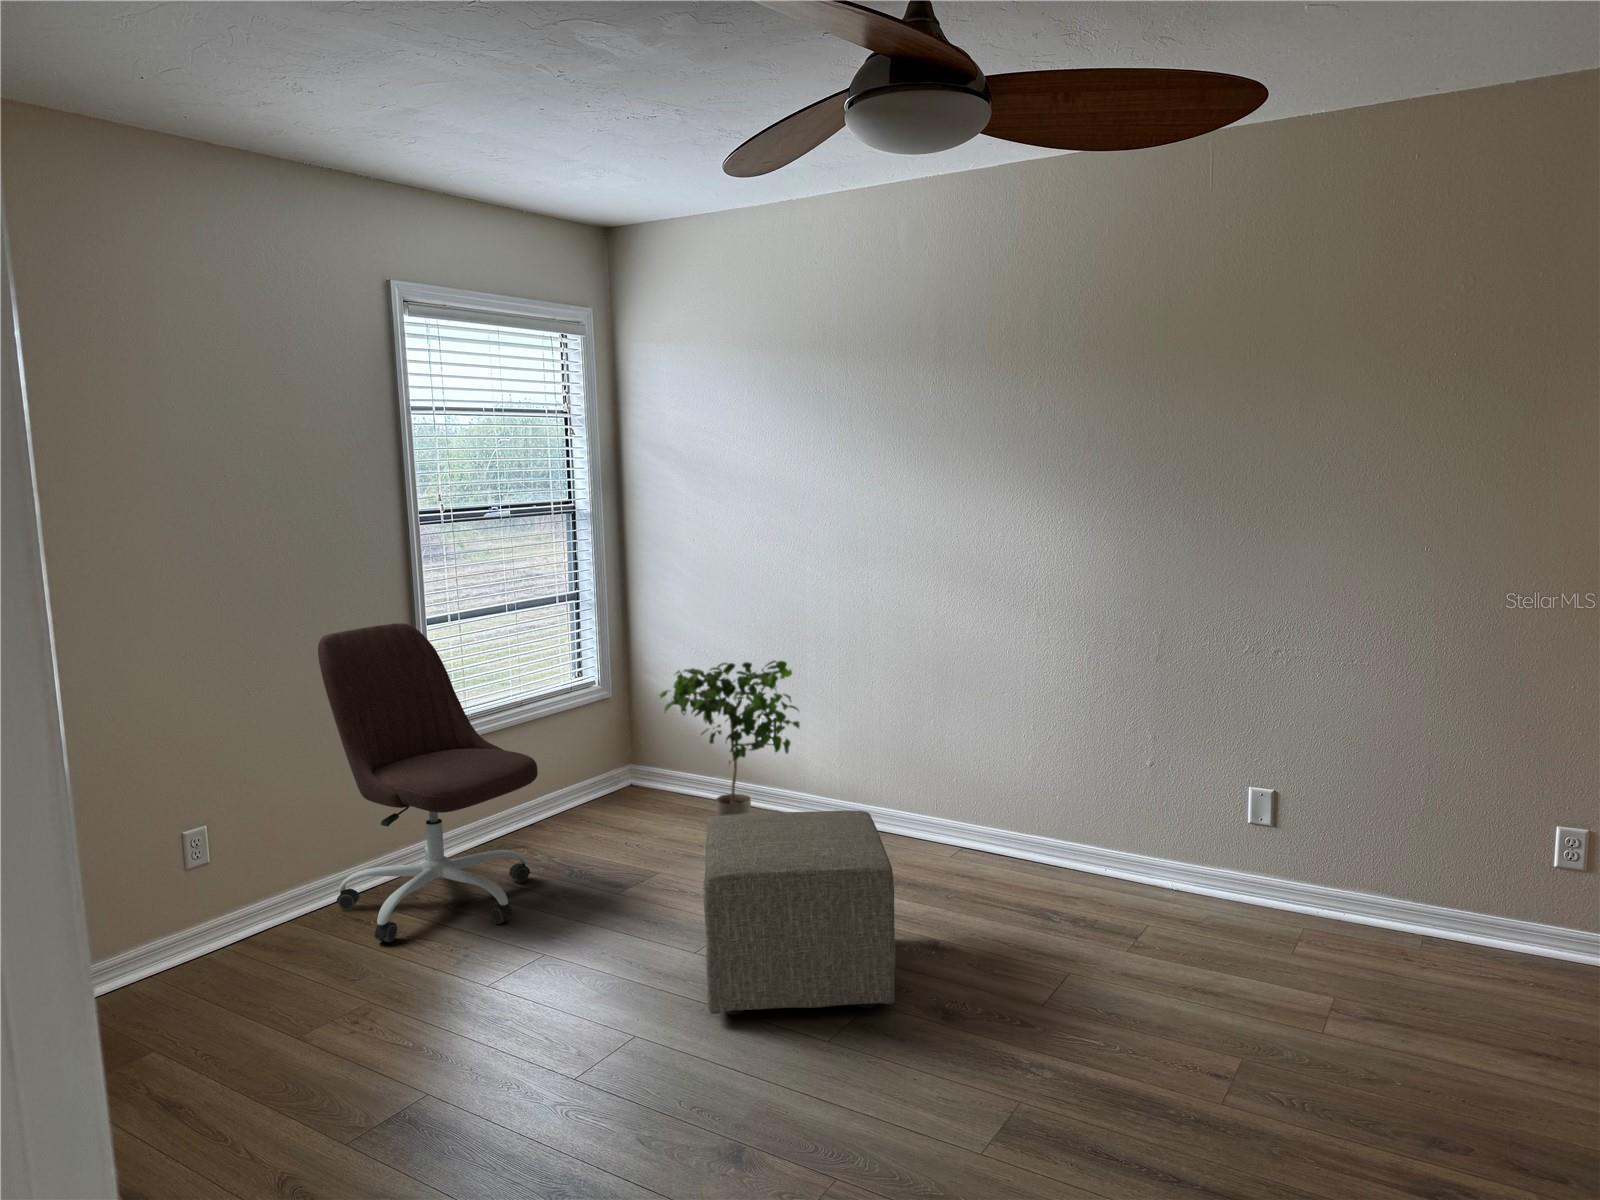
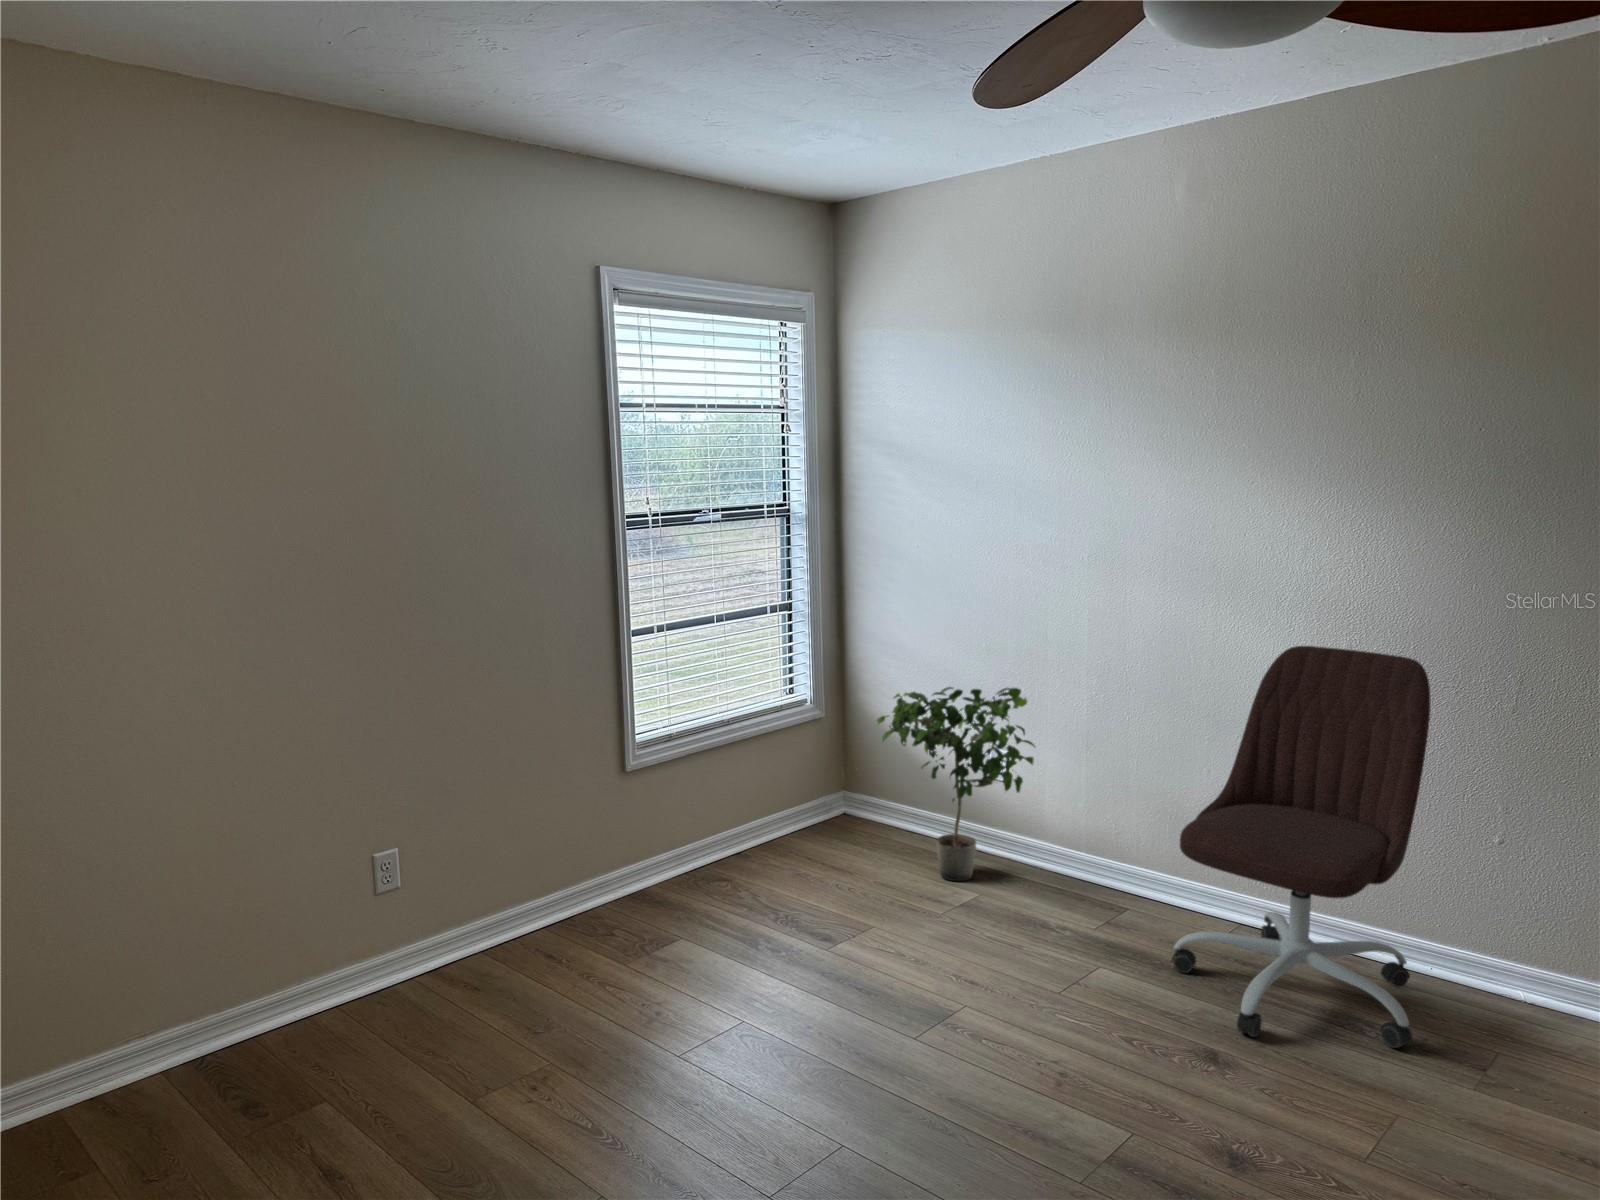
office chair: present [318,623,538,942] -> present [1172,646,1430,1048]
ottoman: present [703,811,895,1015] -> none [931,881,1171,1146]

